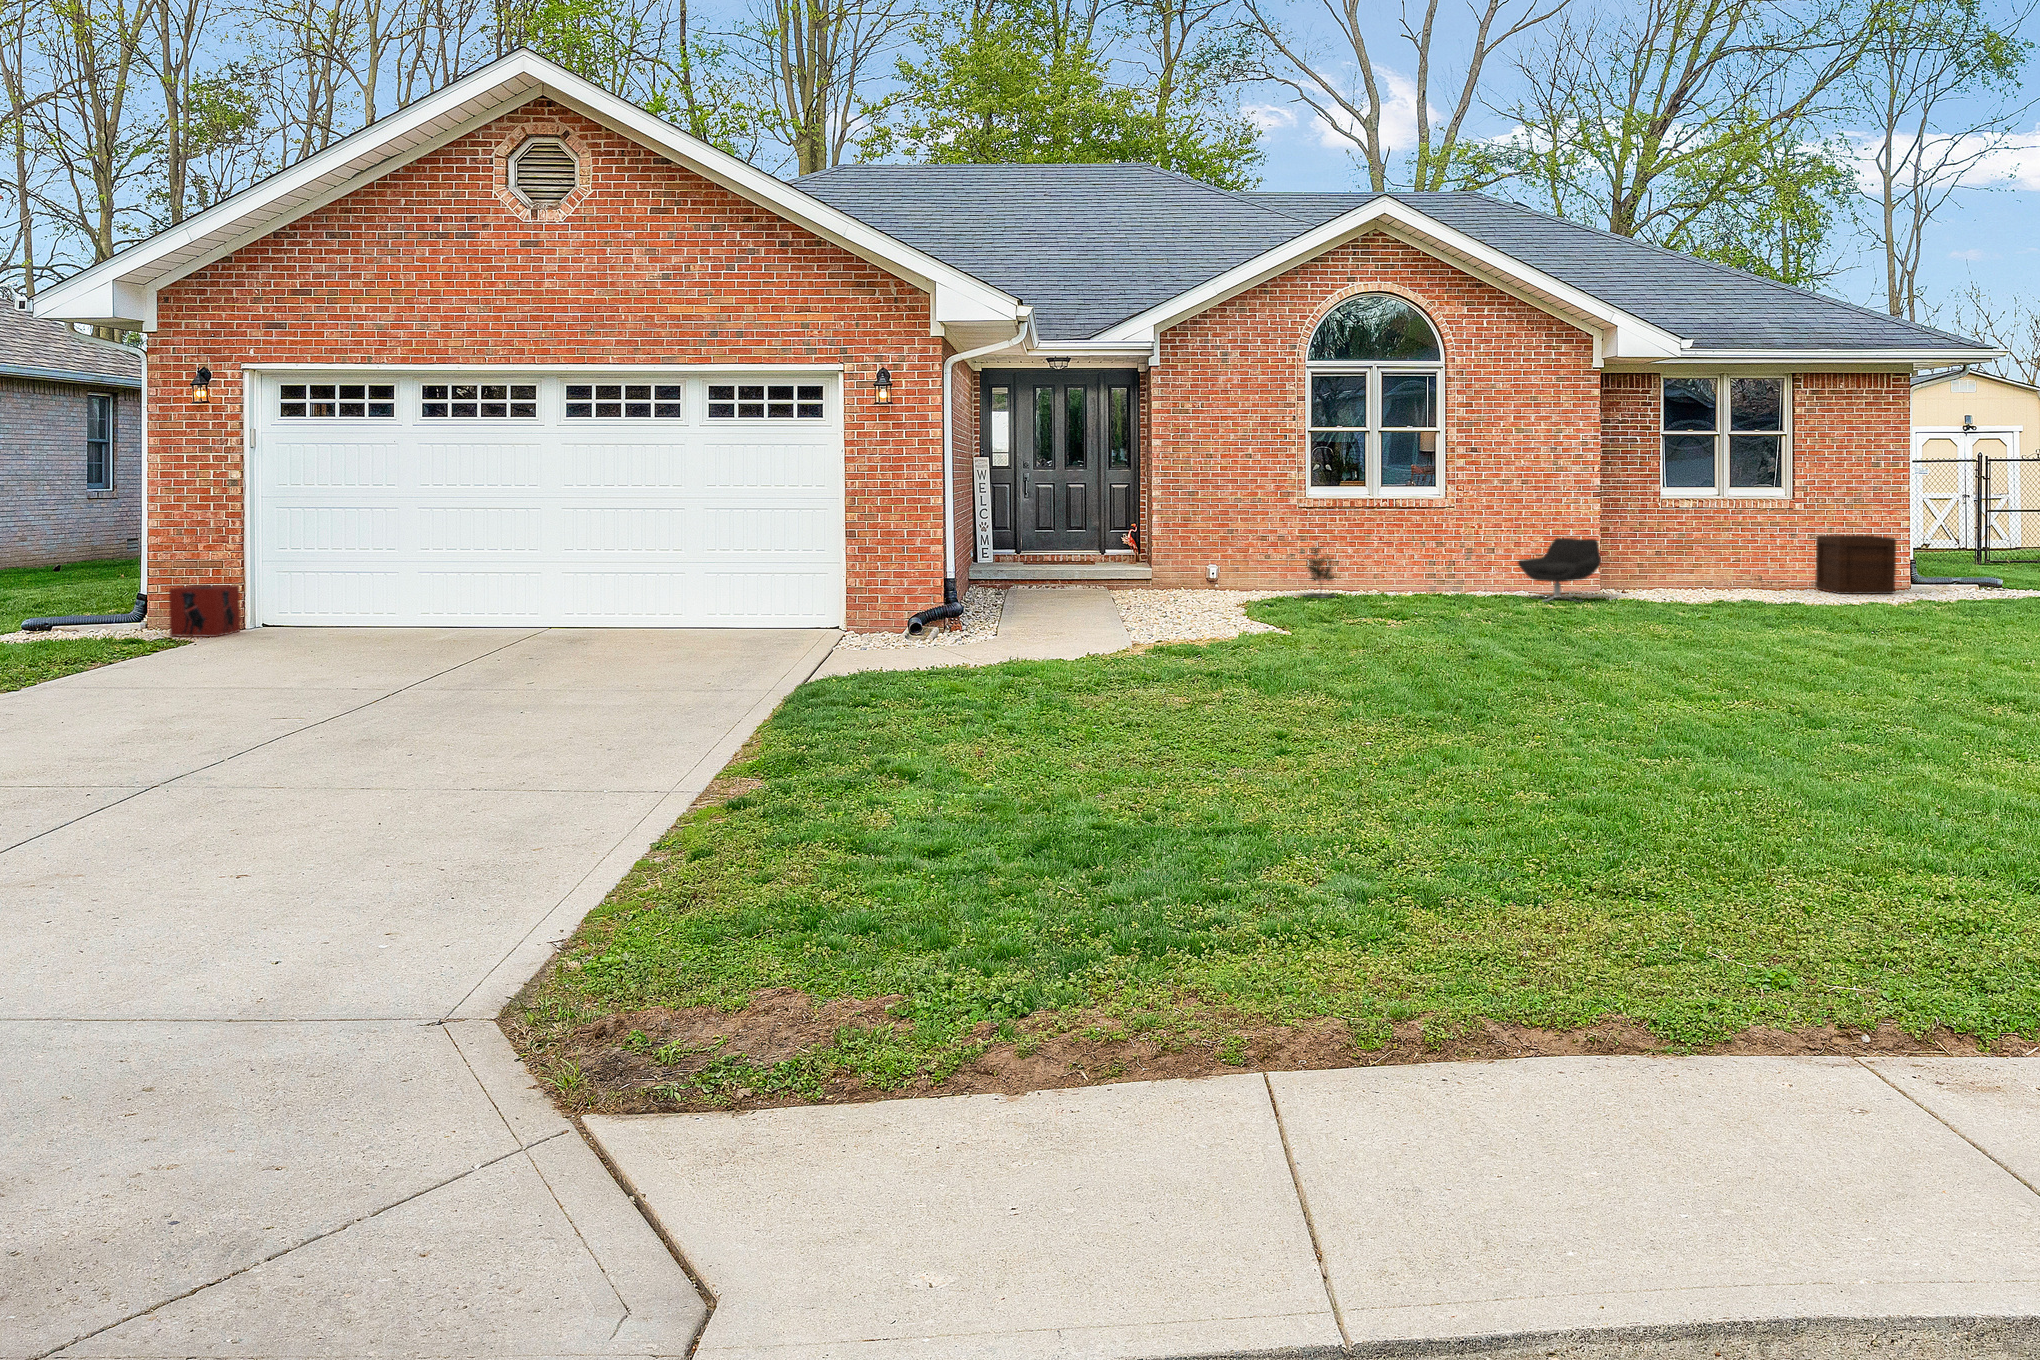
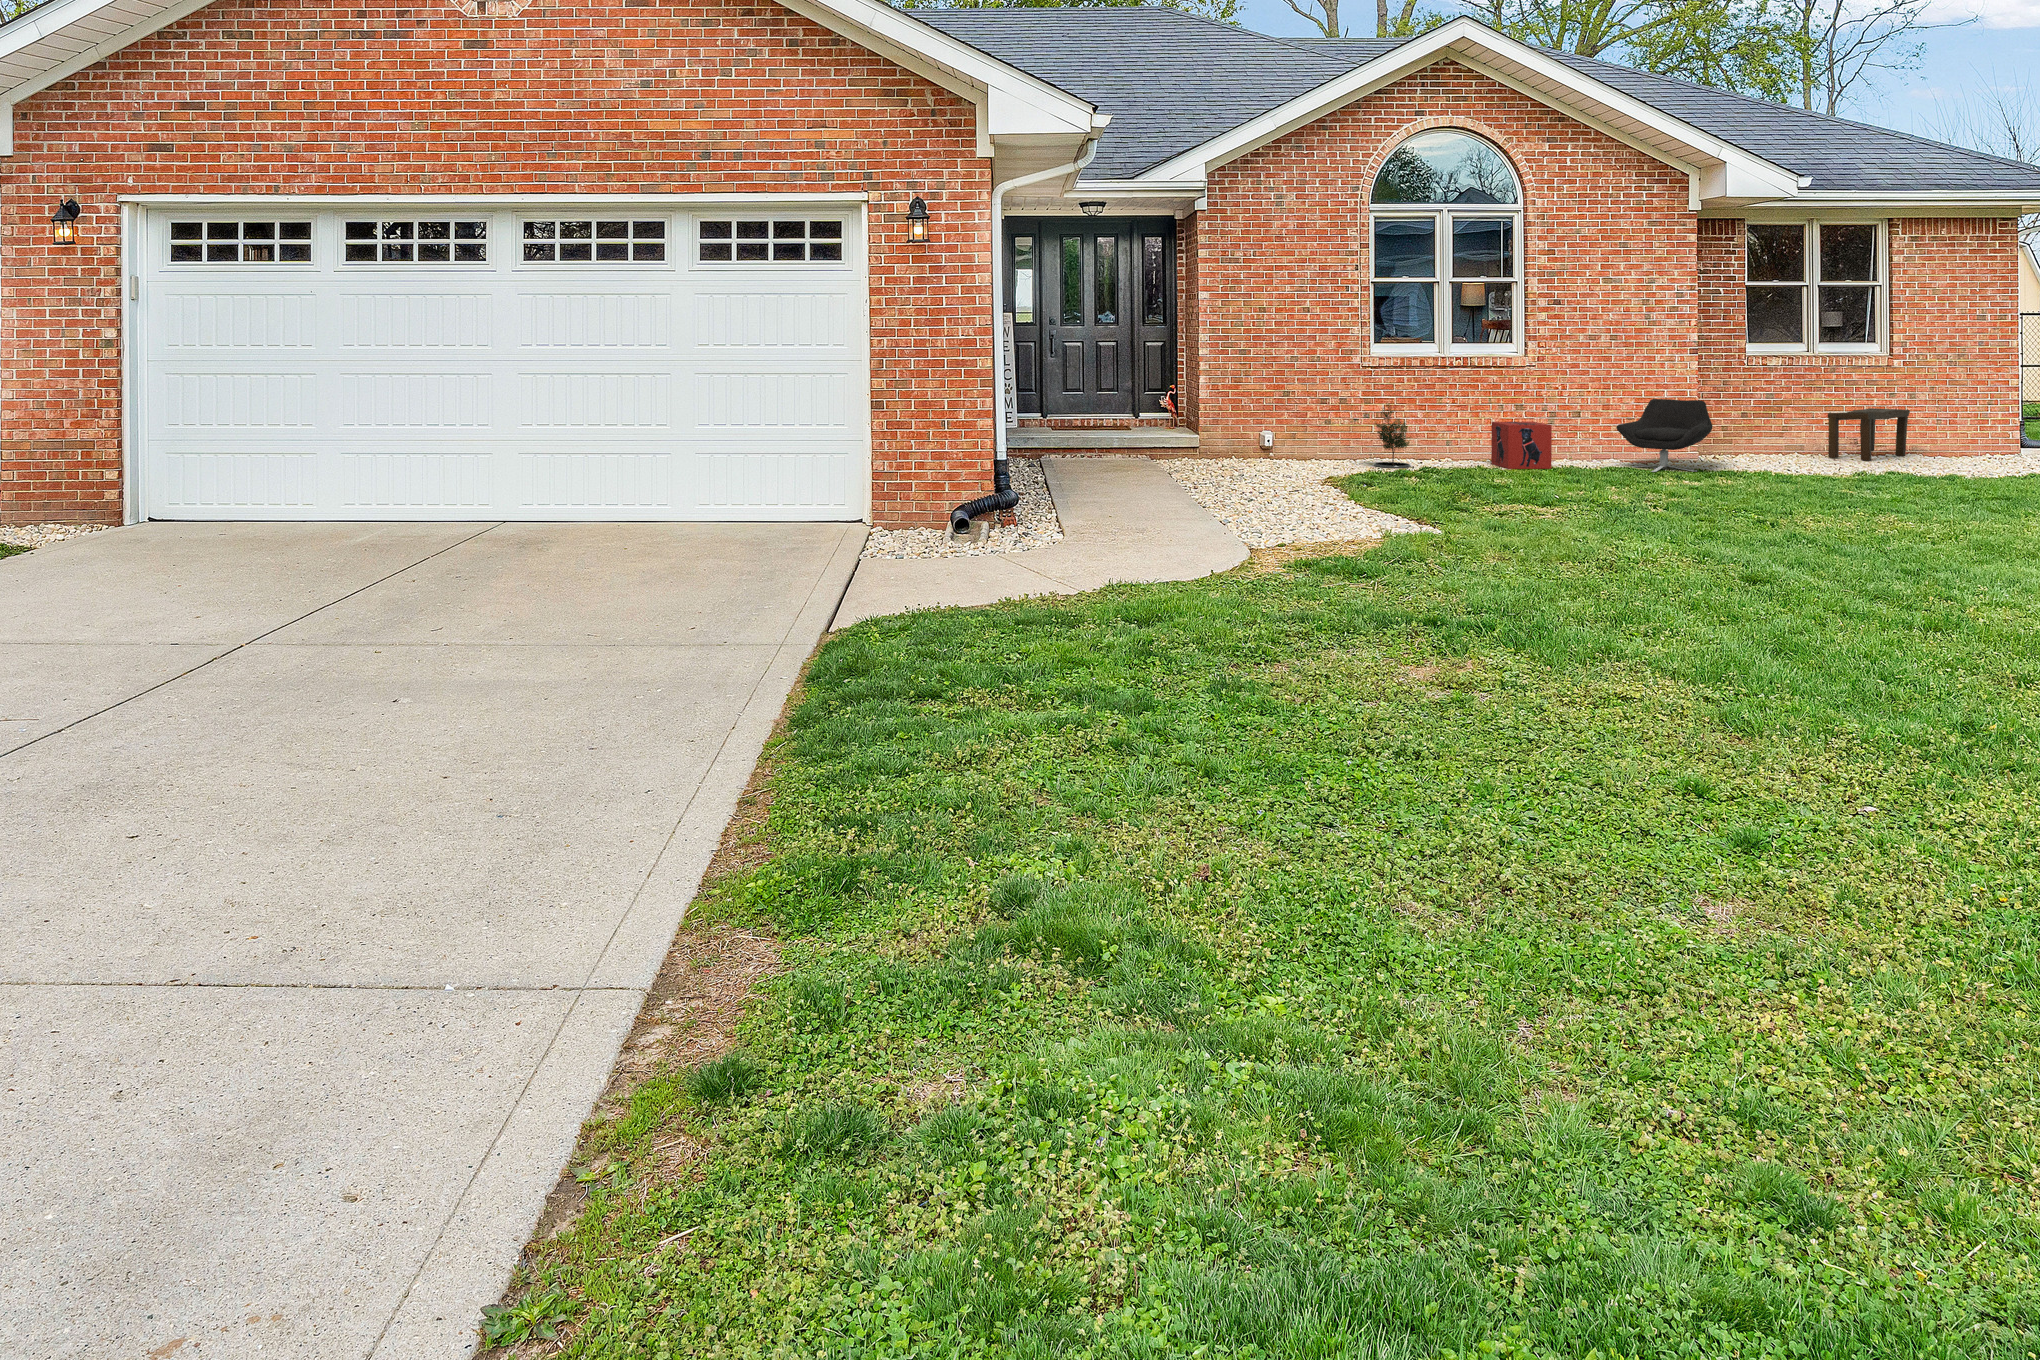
wooden crate: present [1815,535,1896,594] -> none [1918,393,2023,459]
bench: none [1723,548,1800,595] -> present [1828,408,1910,461]
storage box: present [169,585,240,637] -> present [1491,422,1552,469]

